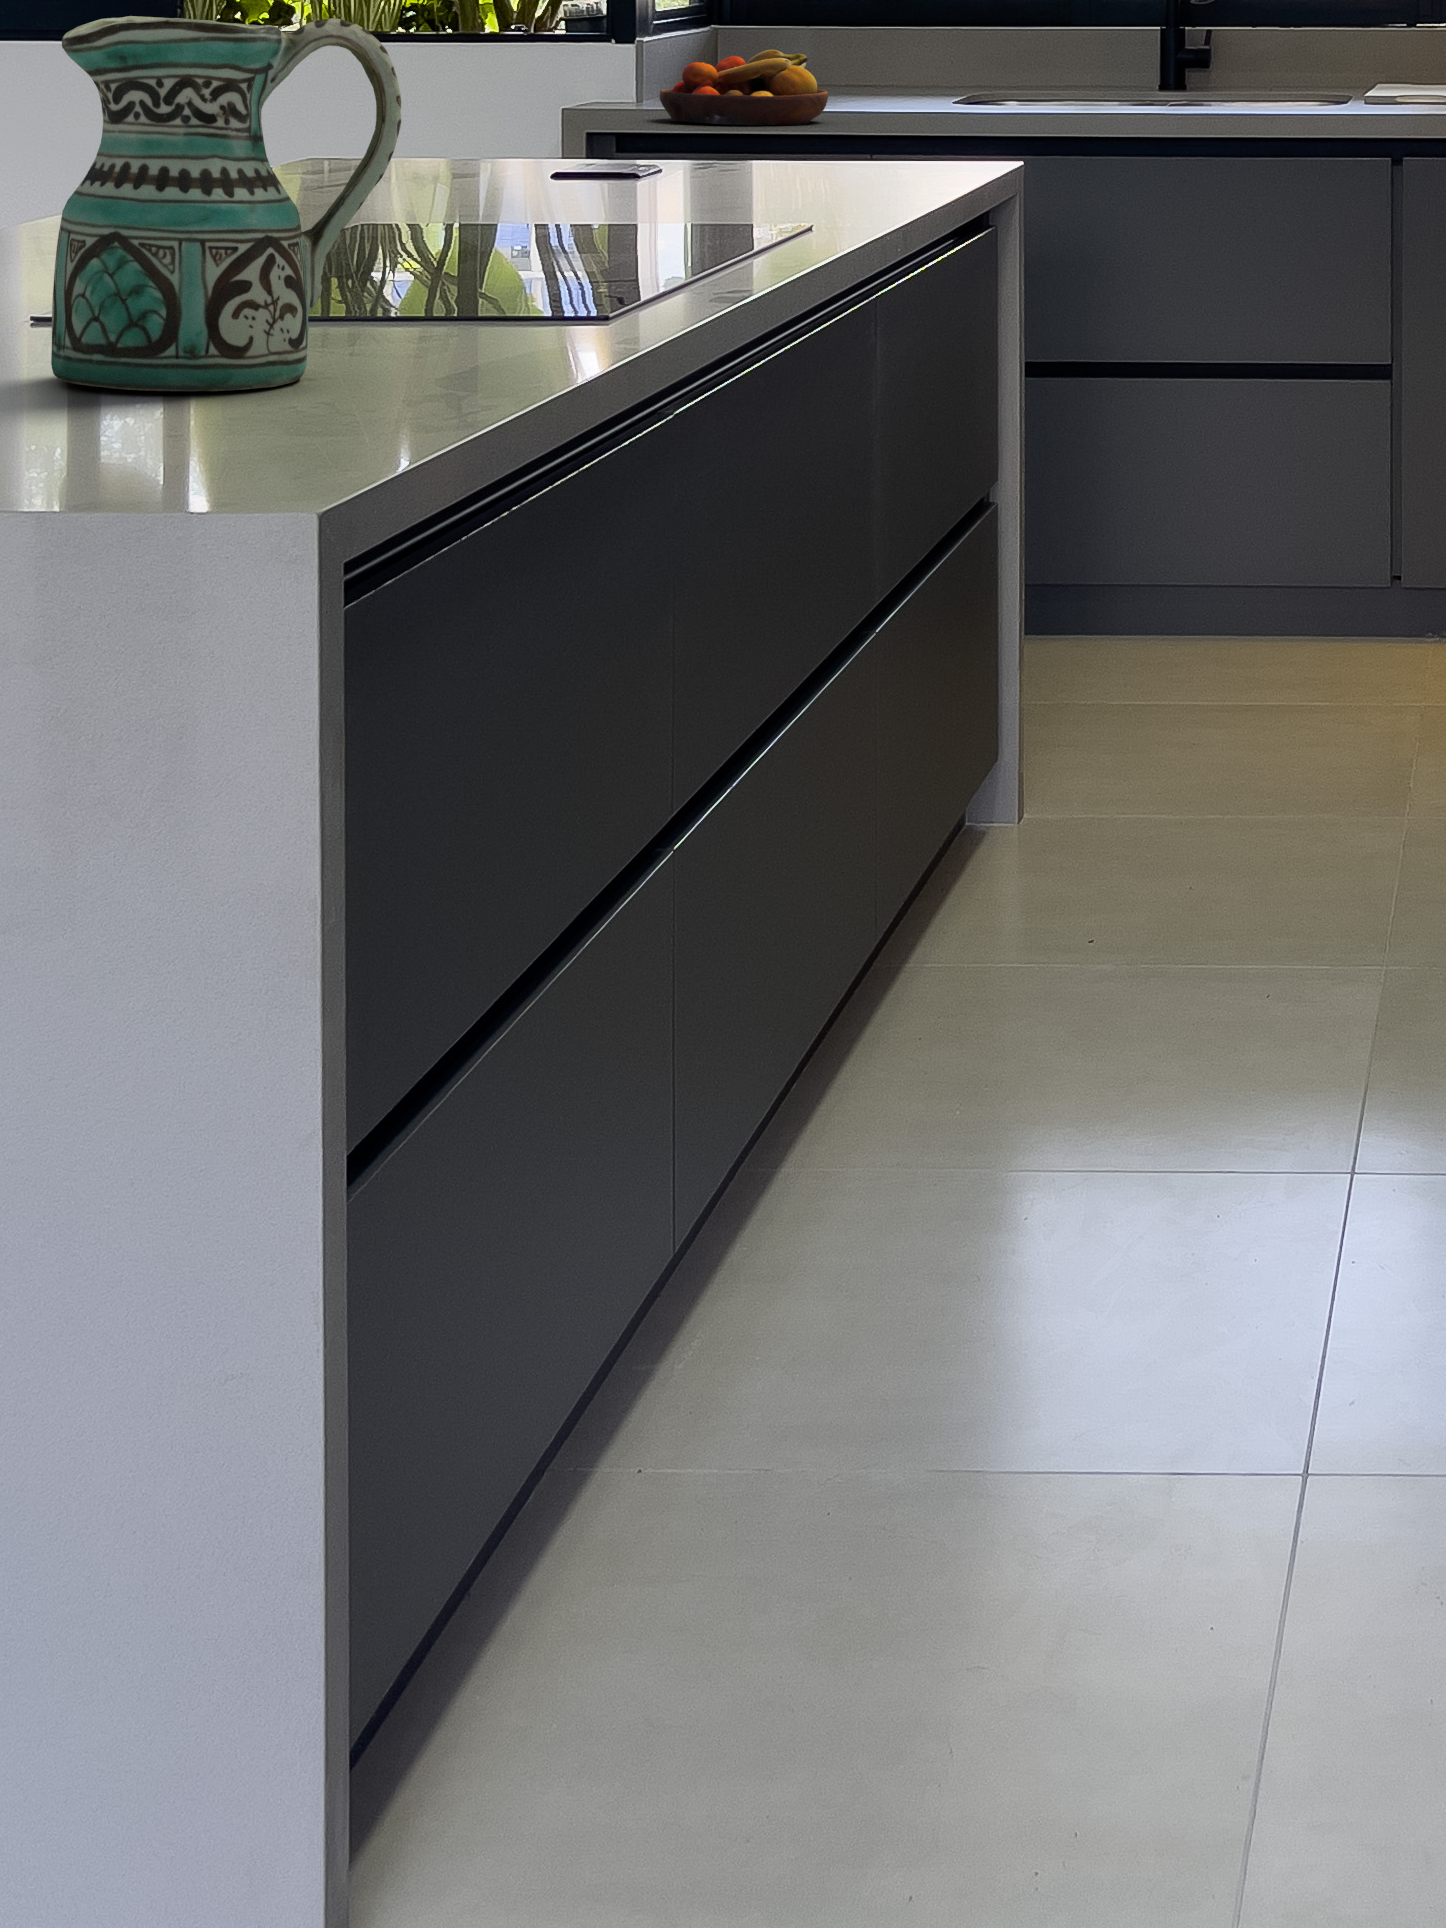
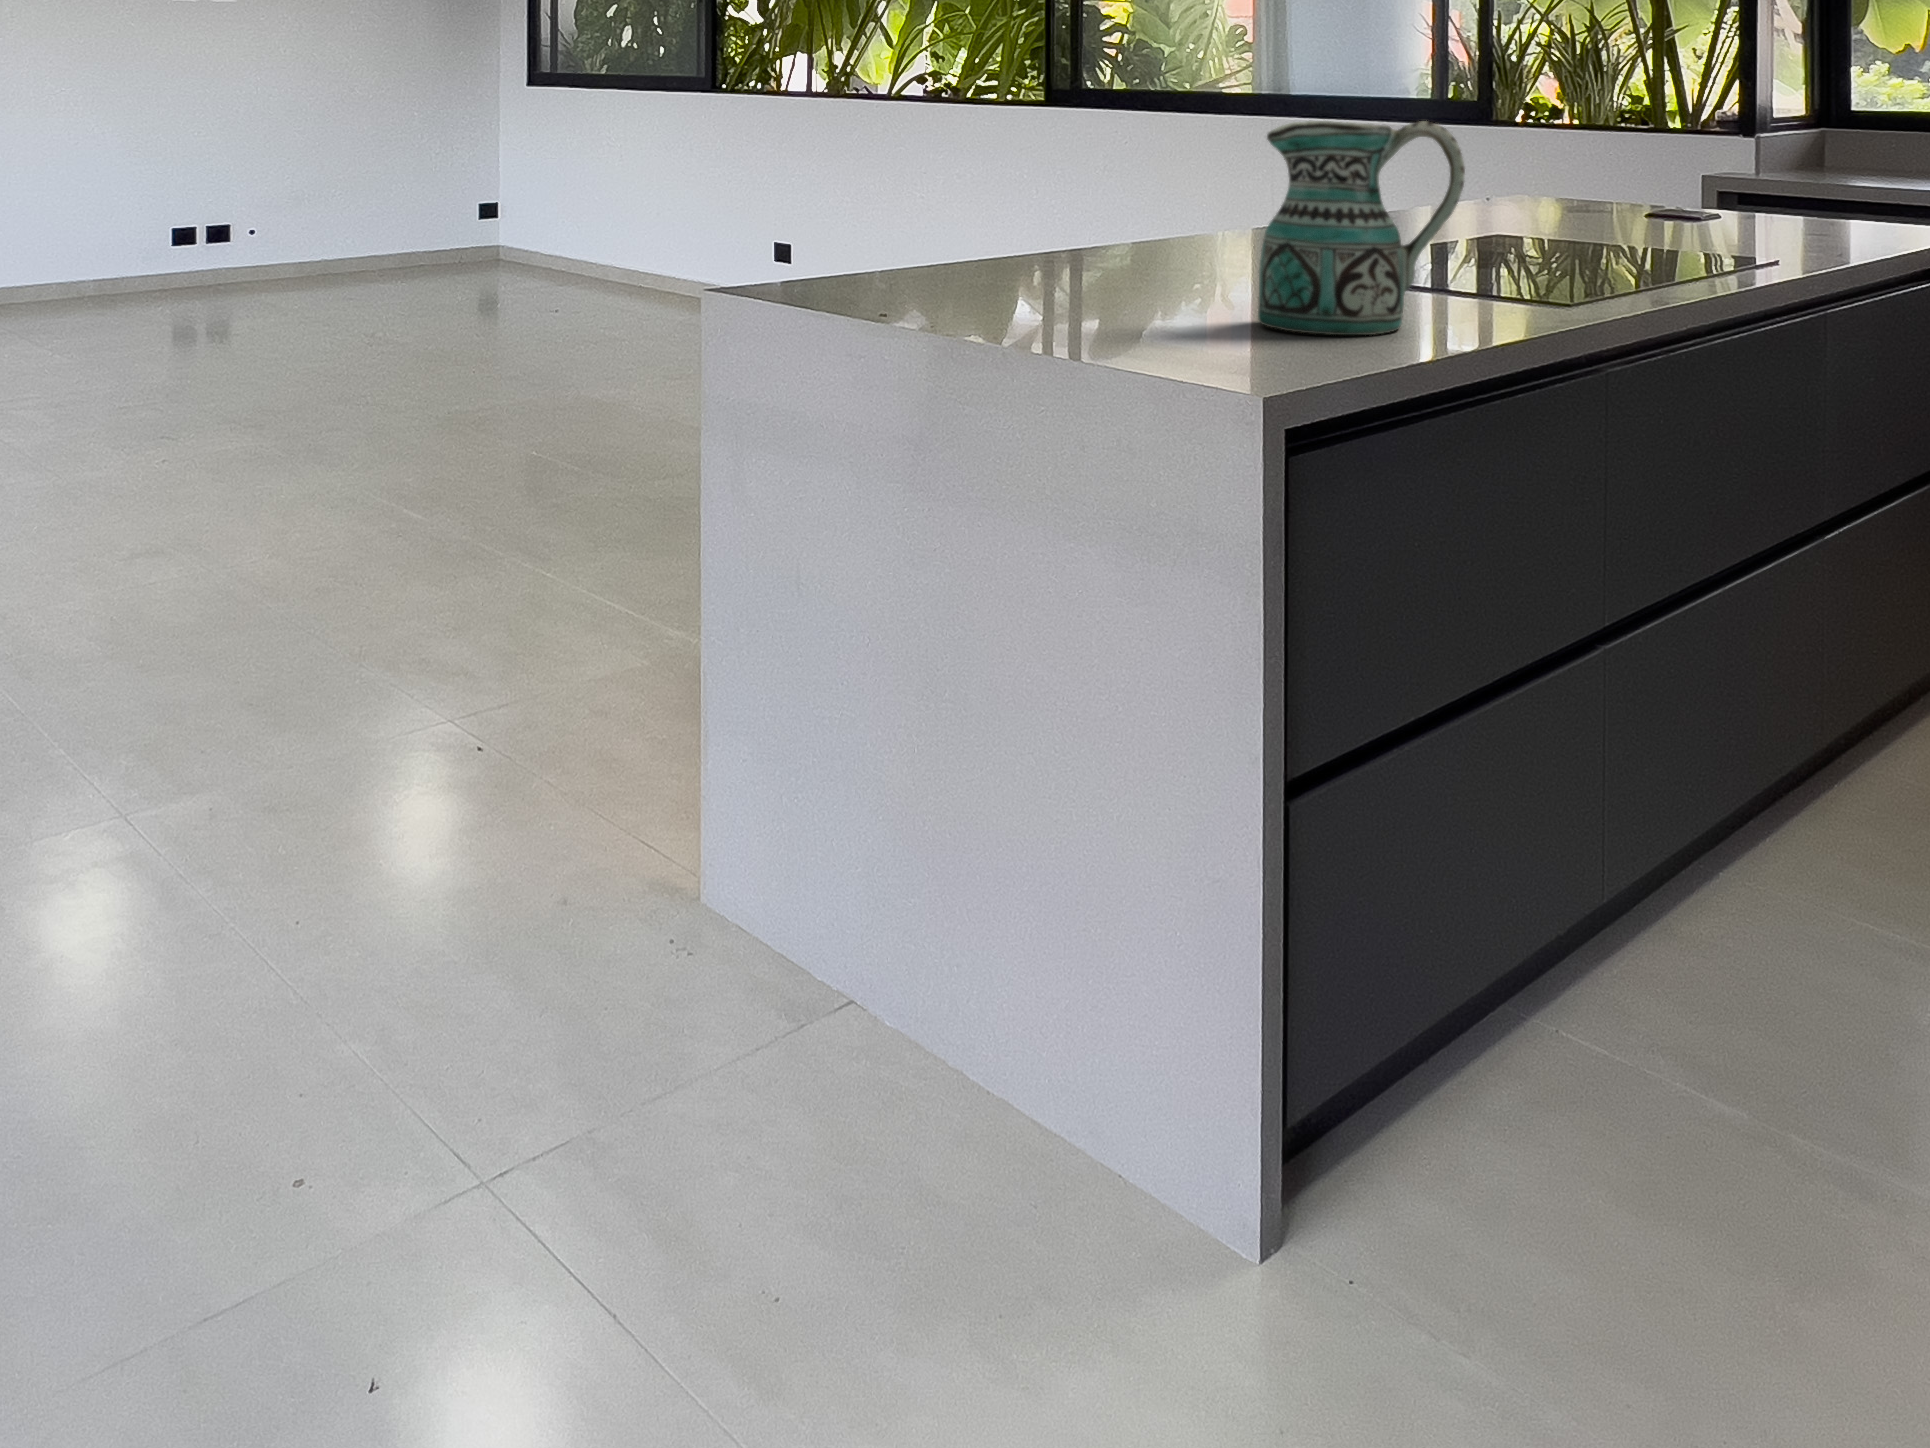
fruit bowl: present [660,50,828,125] -> none [1785,135,1904,182]

